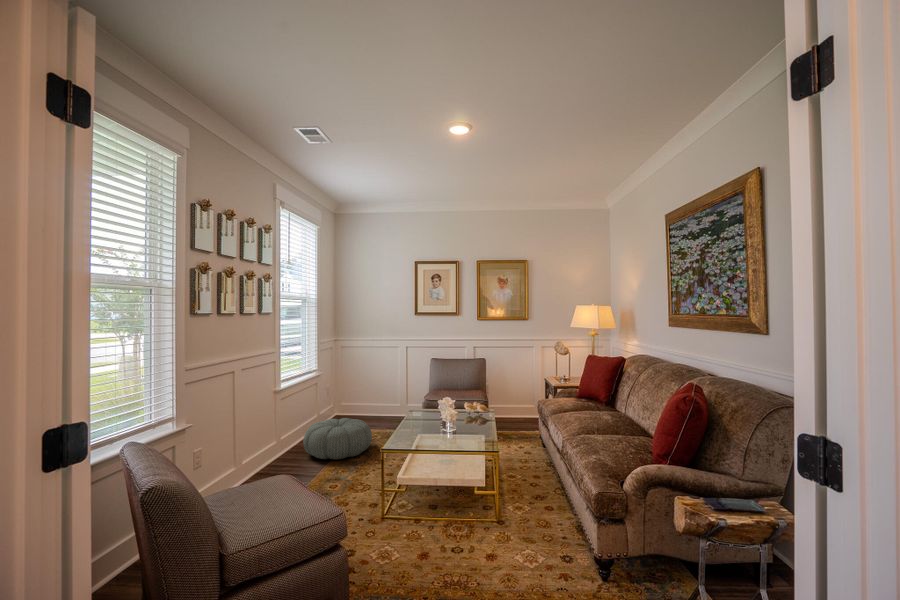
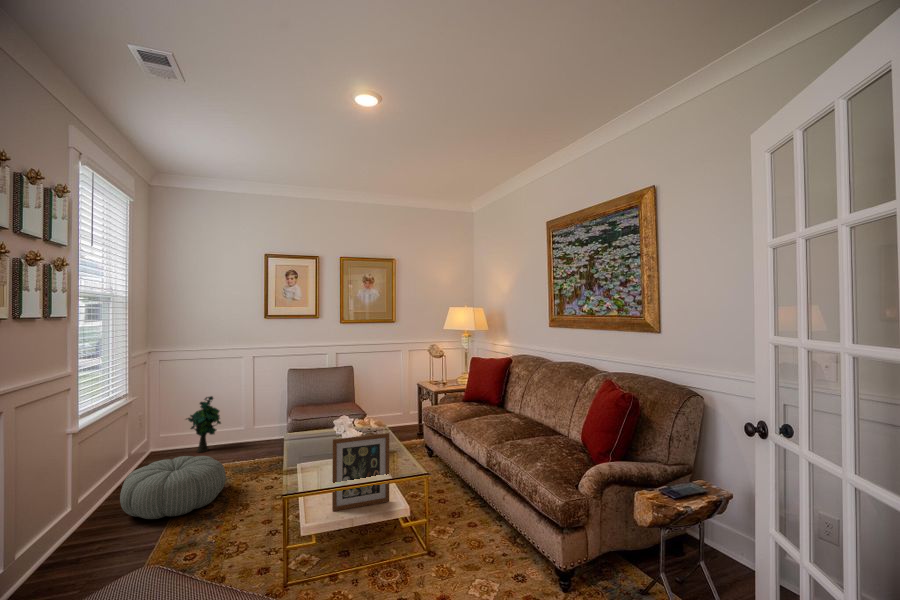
decorative plant: none [358,376,383,420] -> present [187,396,221,452]
picture frame: none [424,413,471,472] -> present [332,433,389,511]

